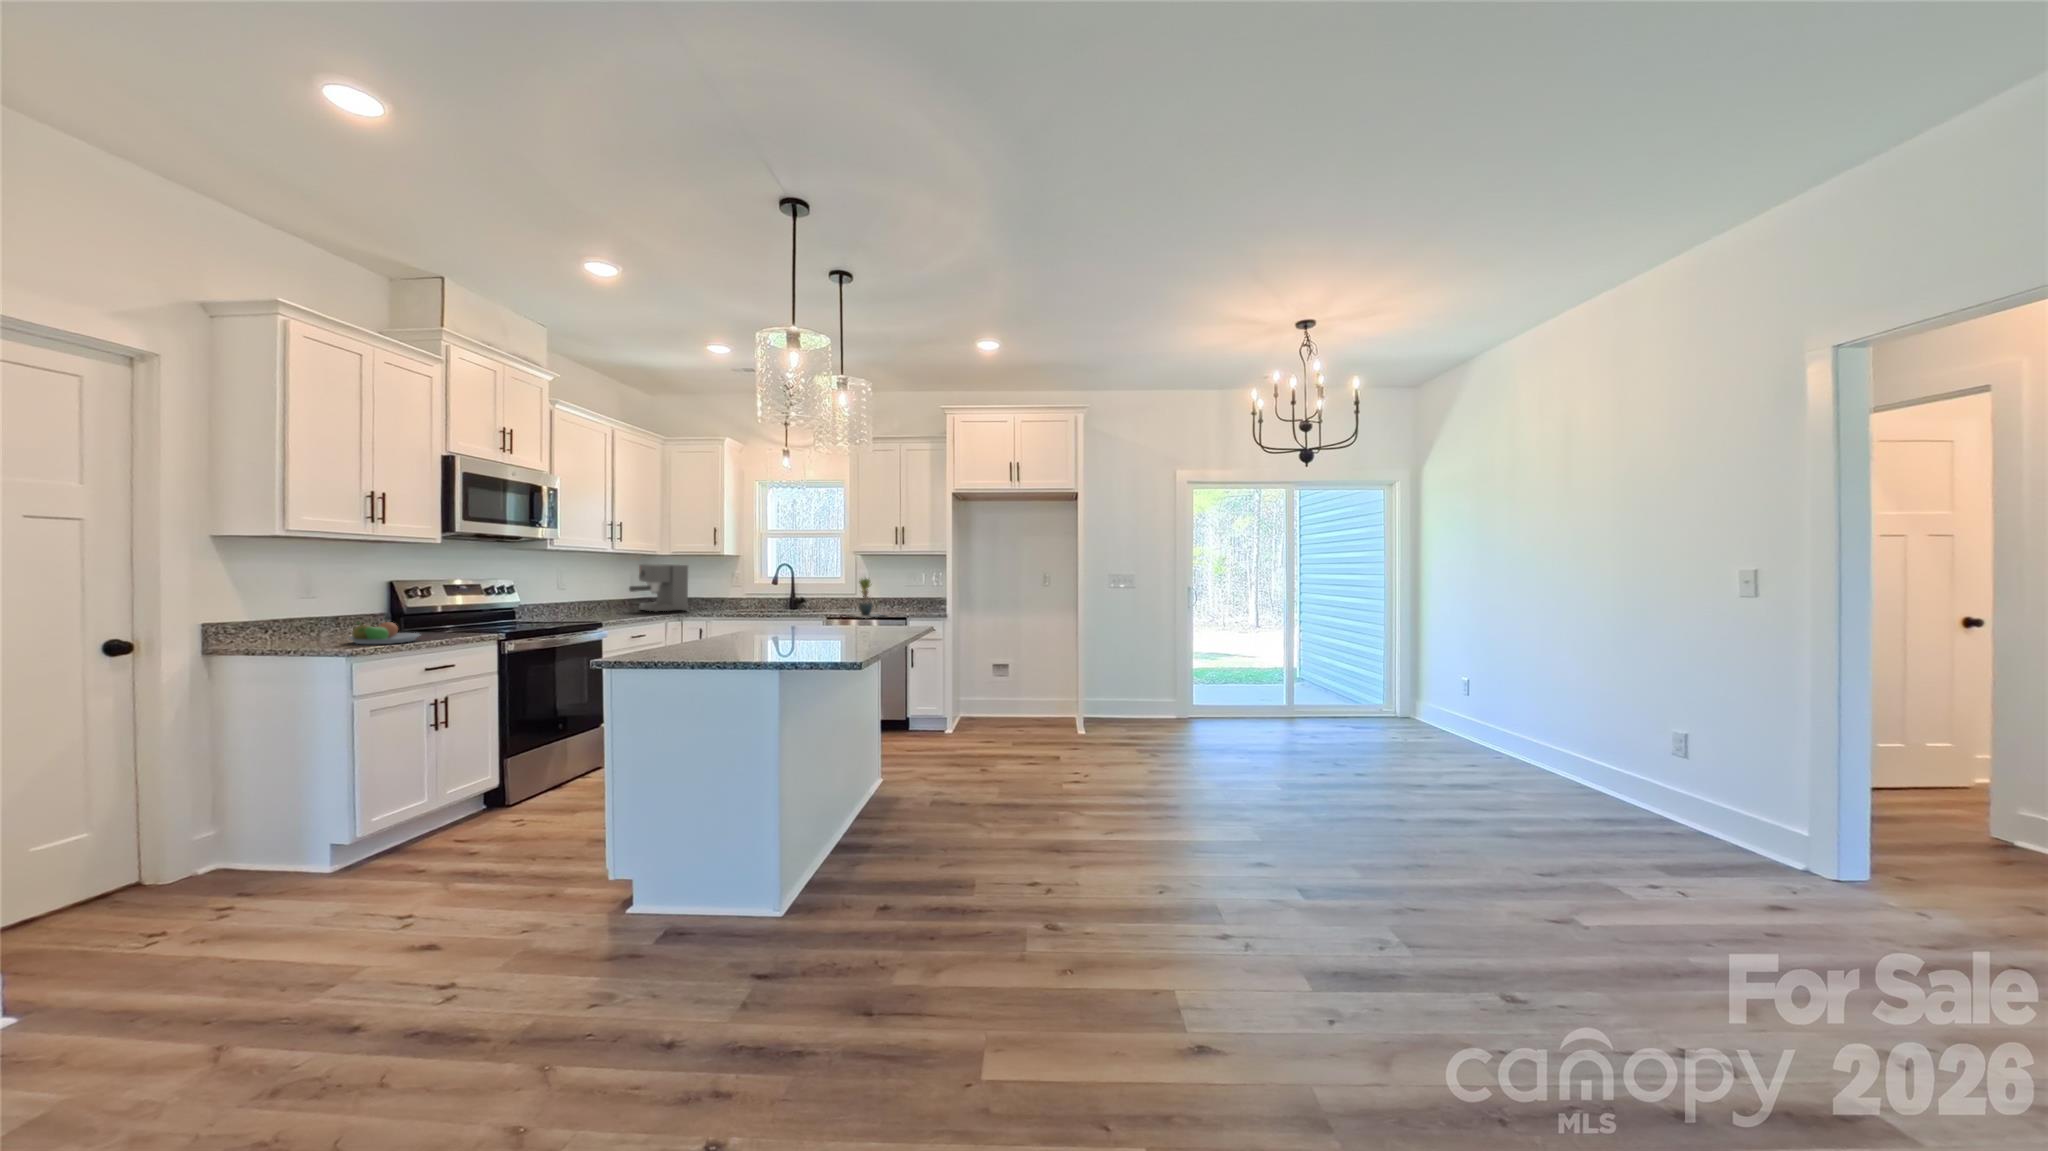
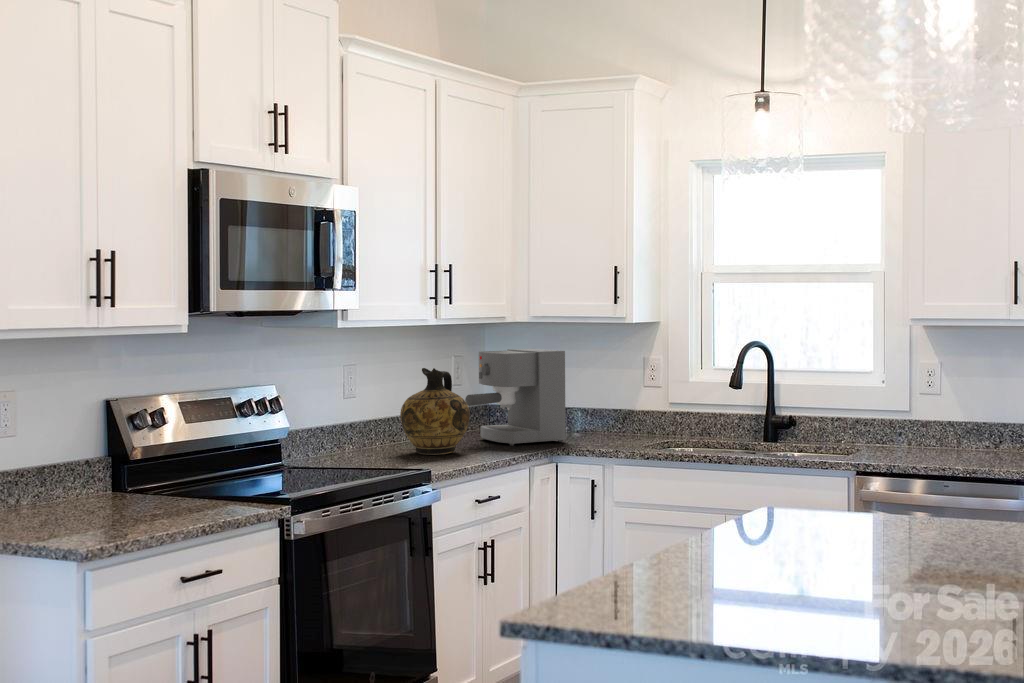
ceramic jug: none [586,571,629,615] -> present [400,368,470,455]
potted plant: present [847,579,879,618] -> none [885,372,999,467]
fruit bowl: present [349,622,420,644] -> none [60,485,167,533]

